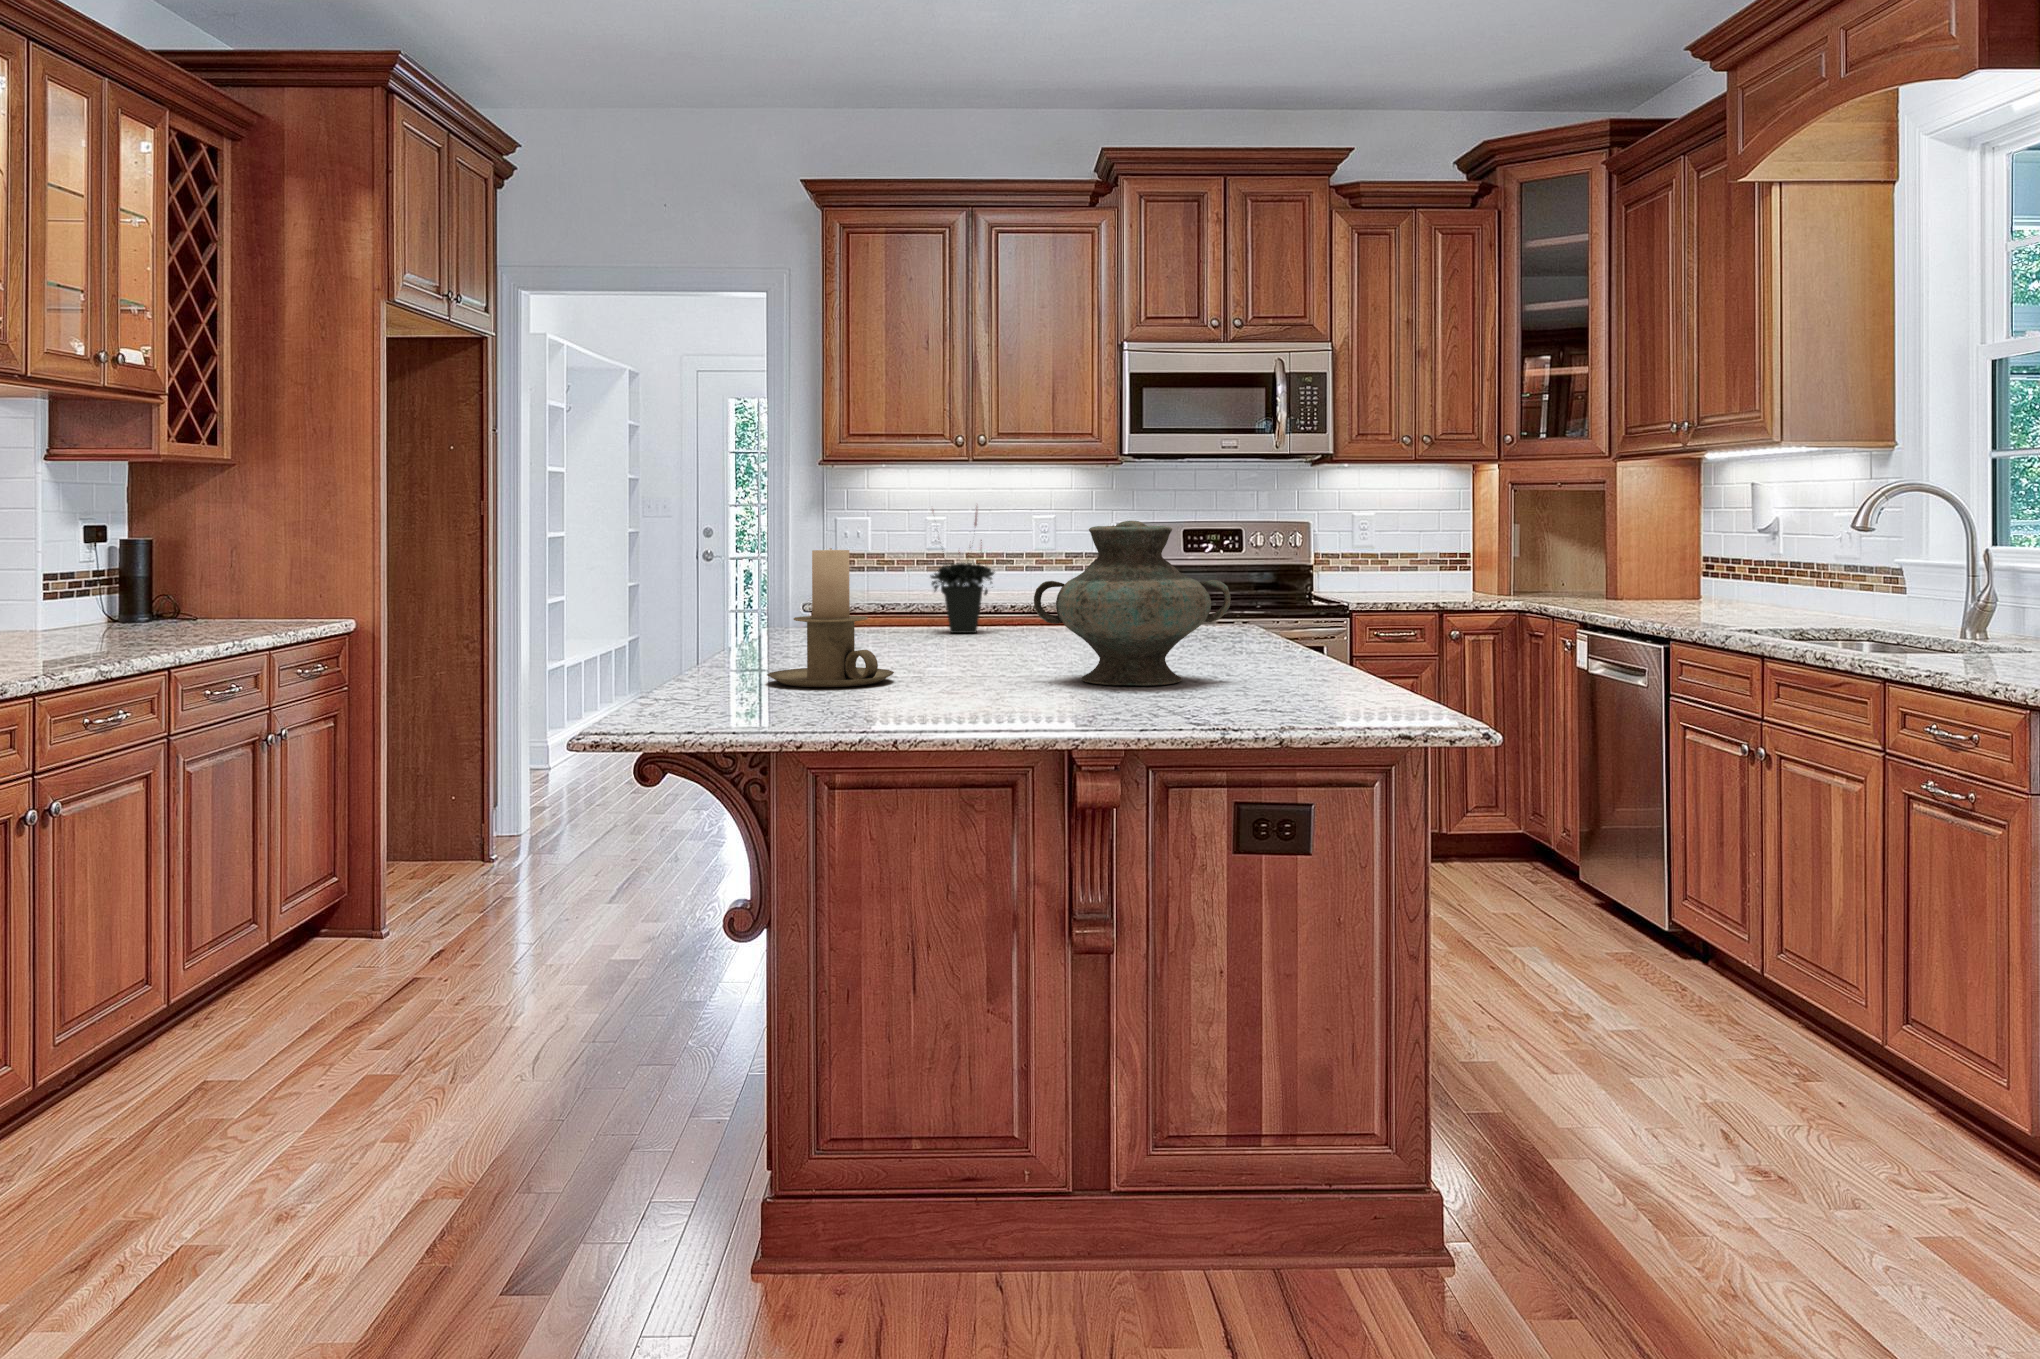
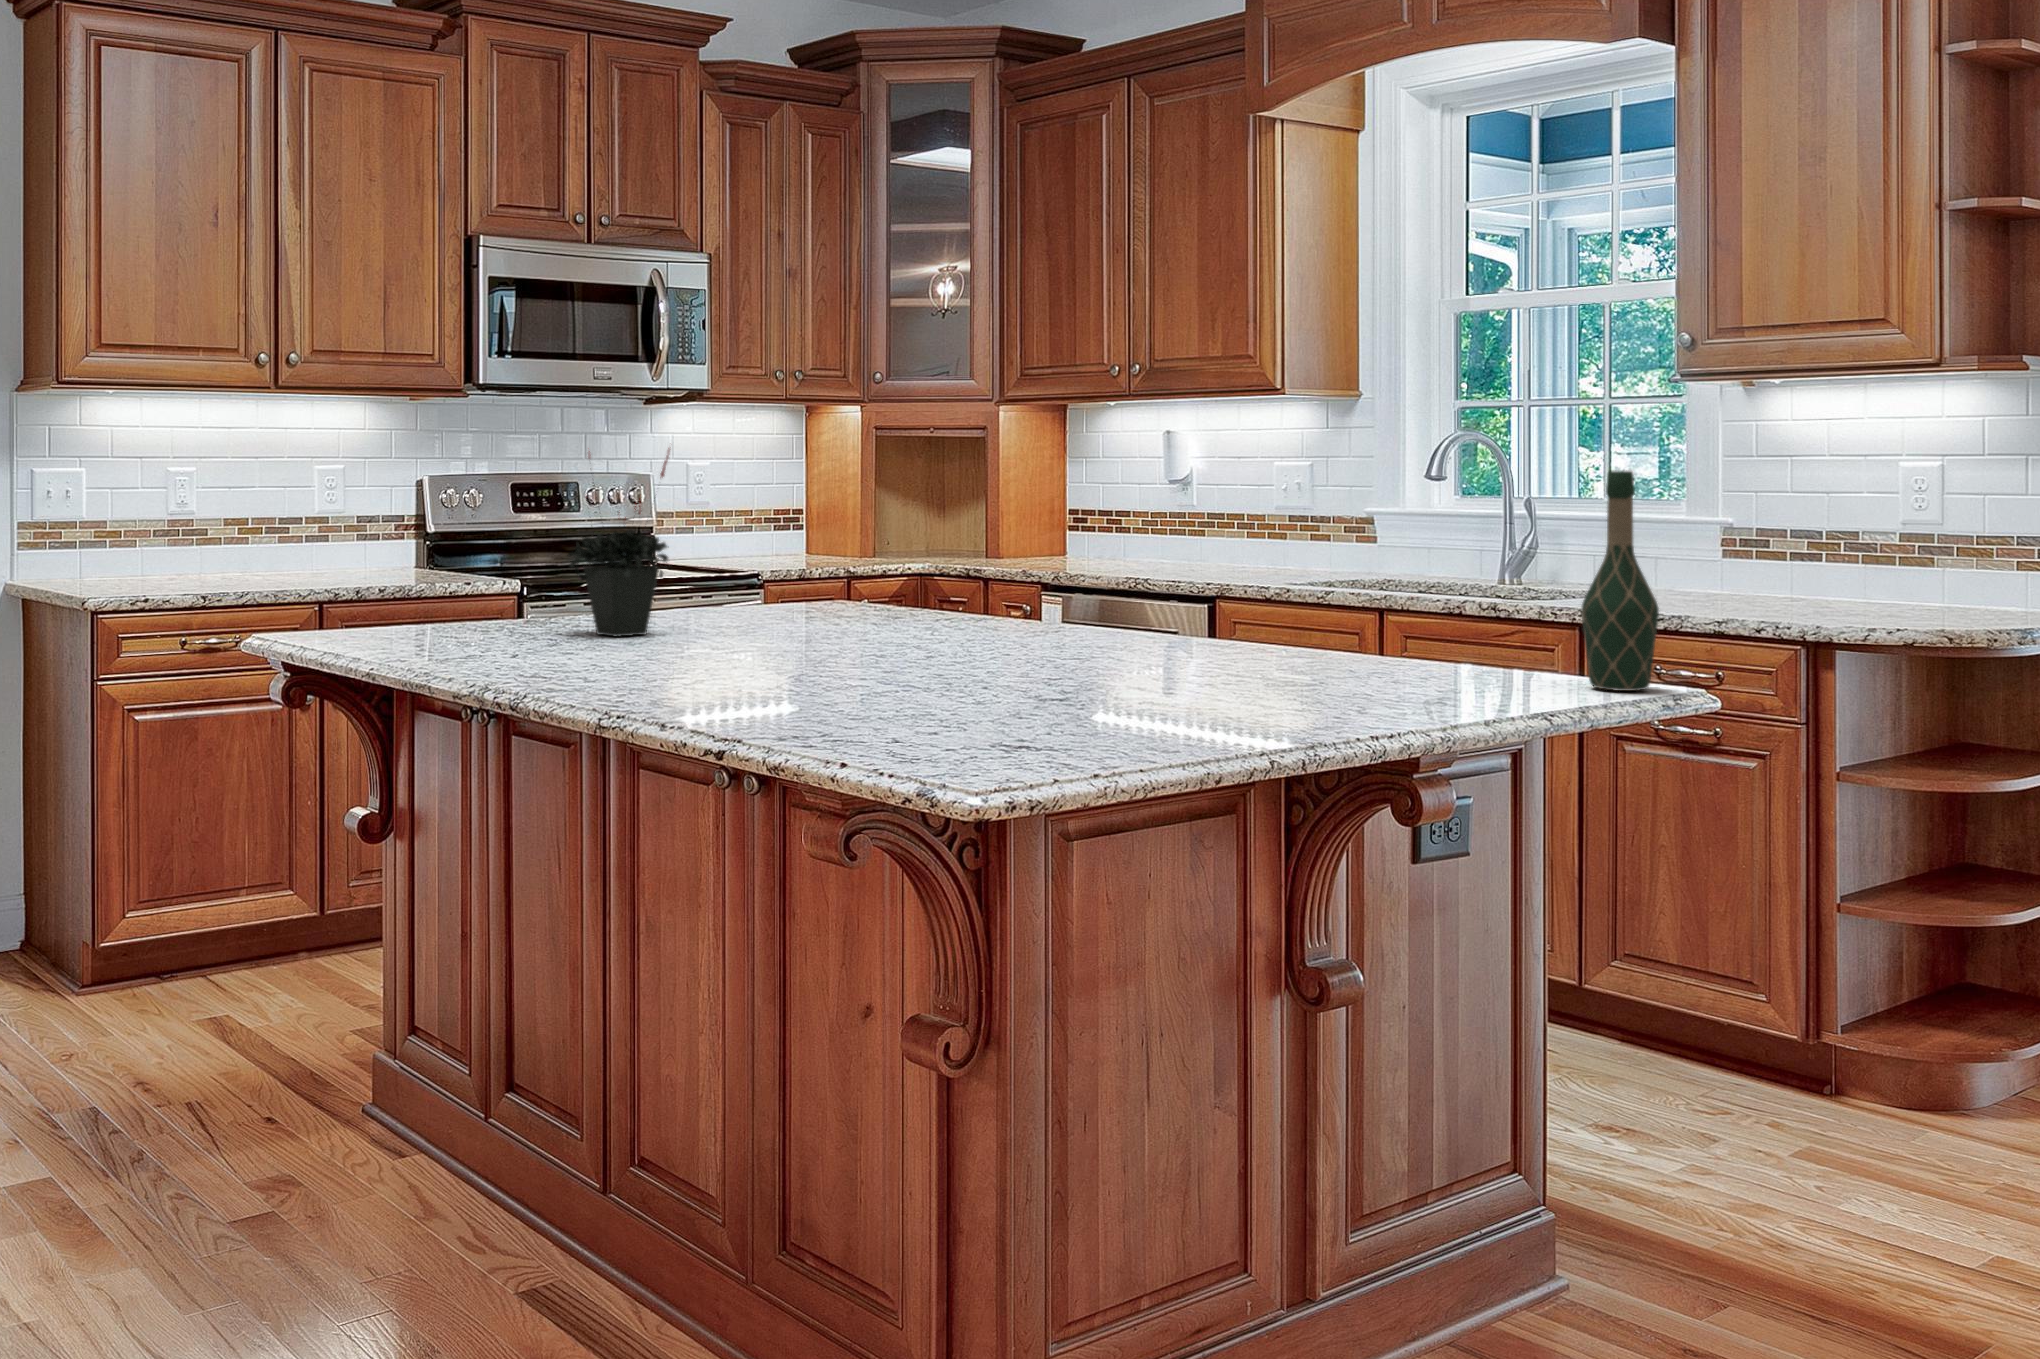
wine bottle: none [1270,520,1330,706] -> present [1581,471,1659,691]
vase: present [1034,521,1231,686] -> none [1194,471,1399,686]
candle holder: present [767,548,894,687] -> none [931,512,1126,726]

